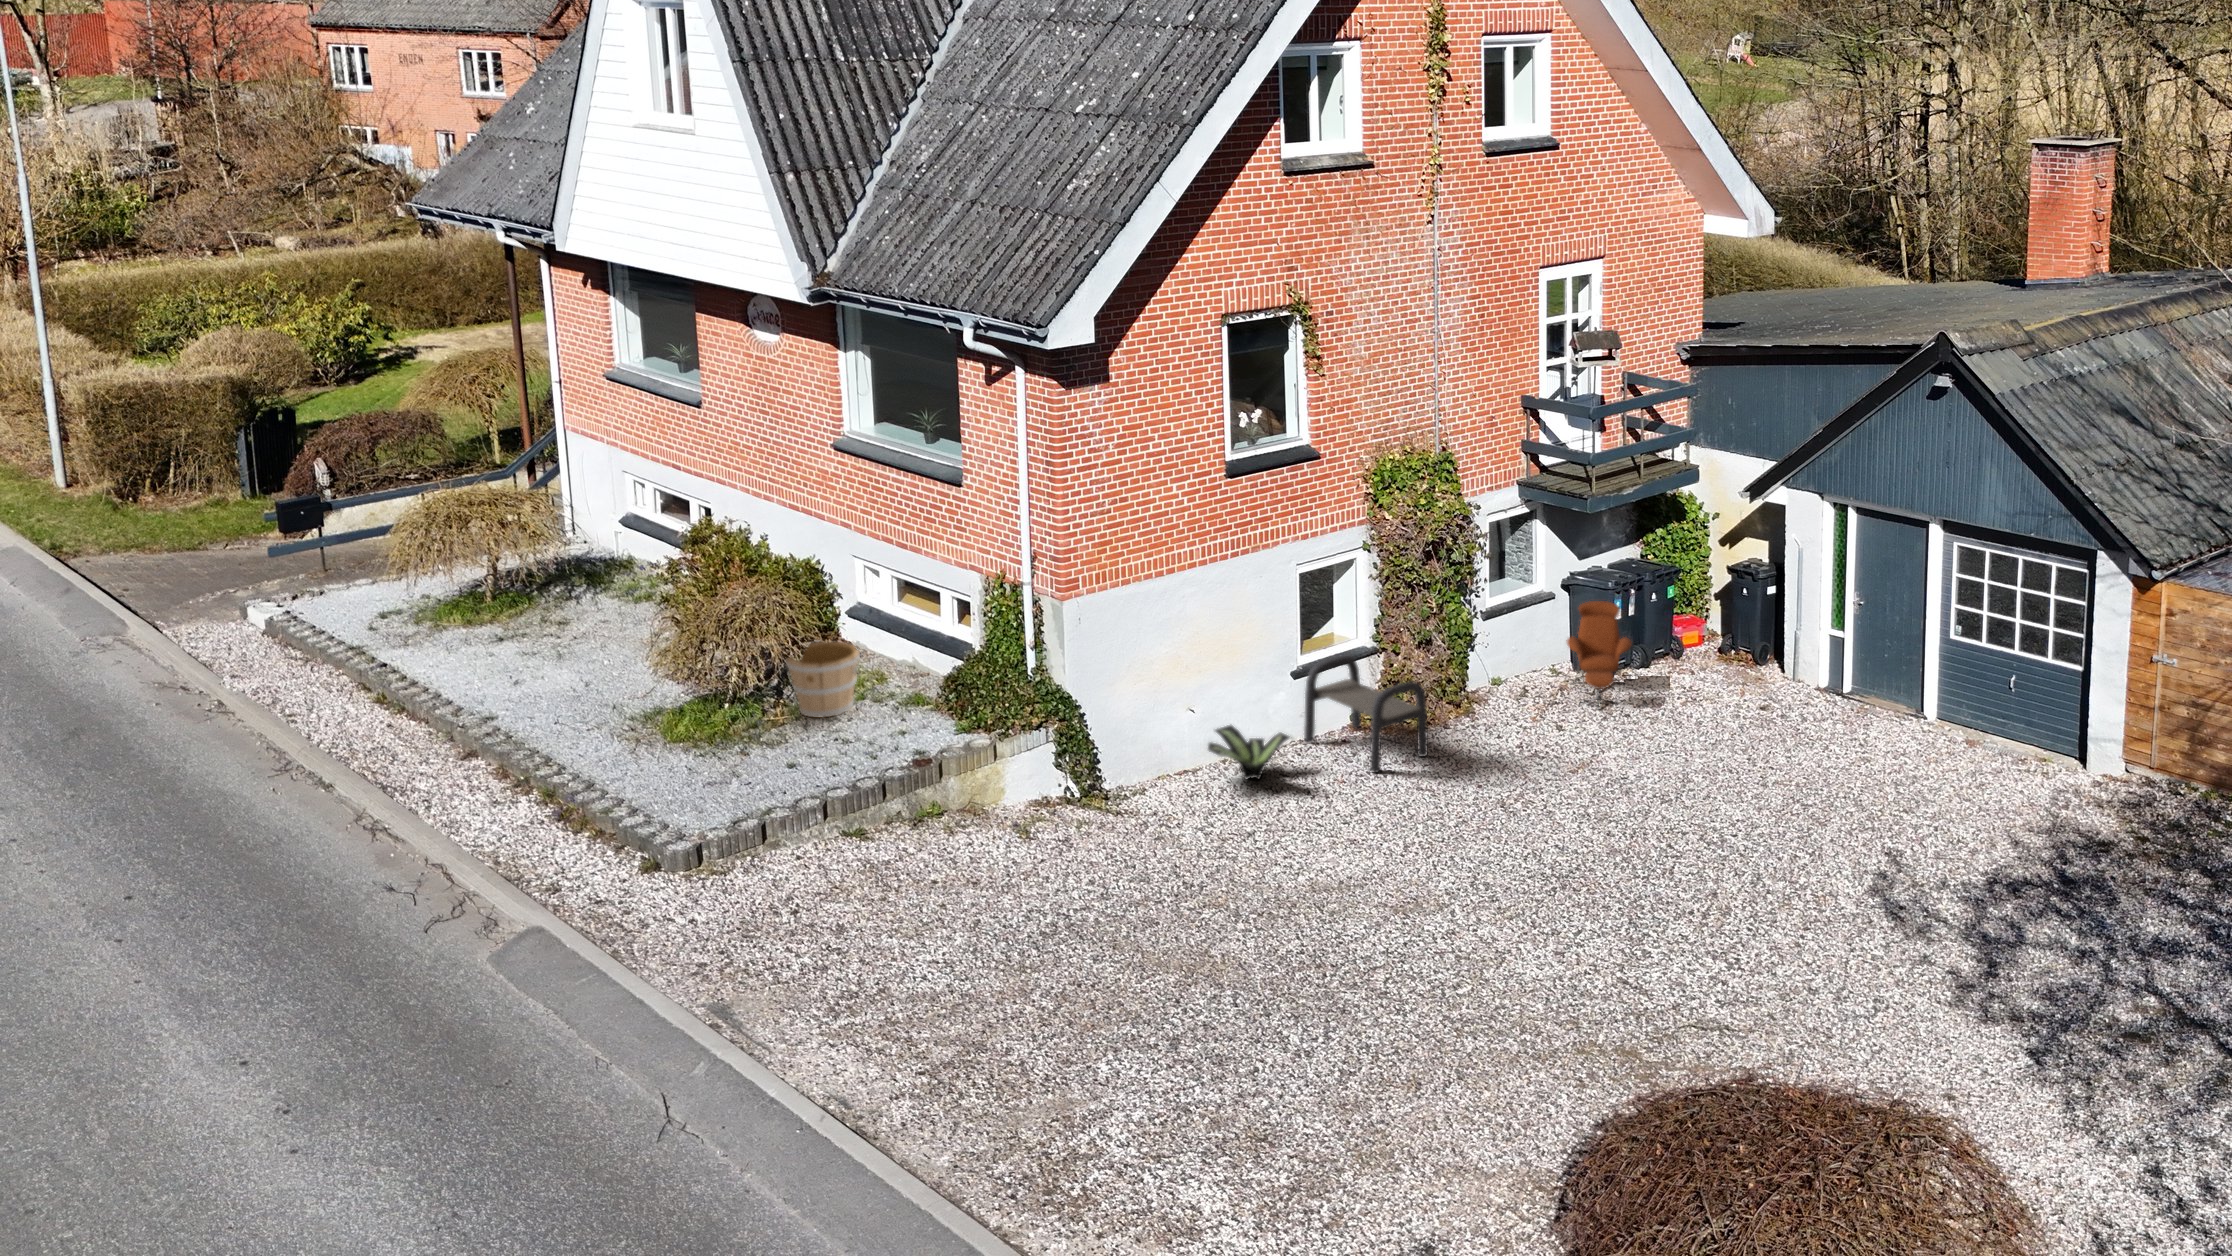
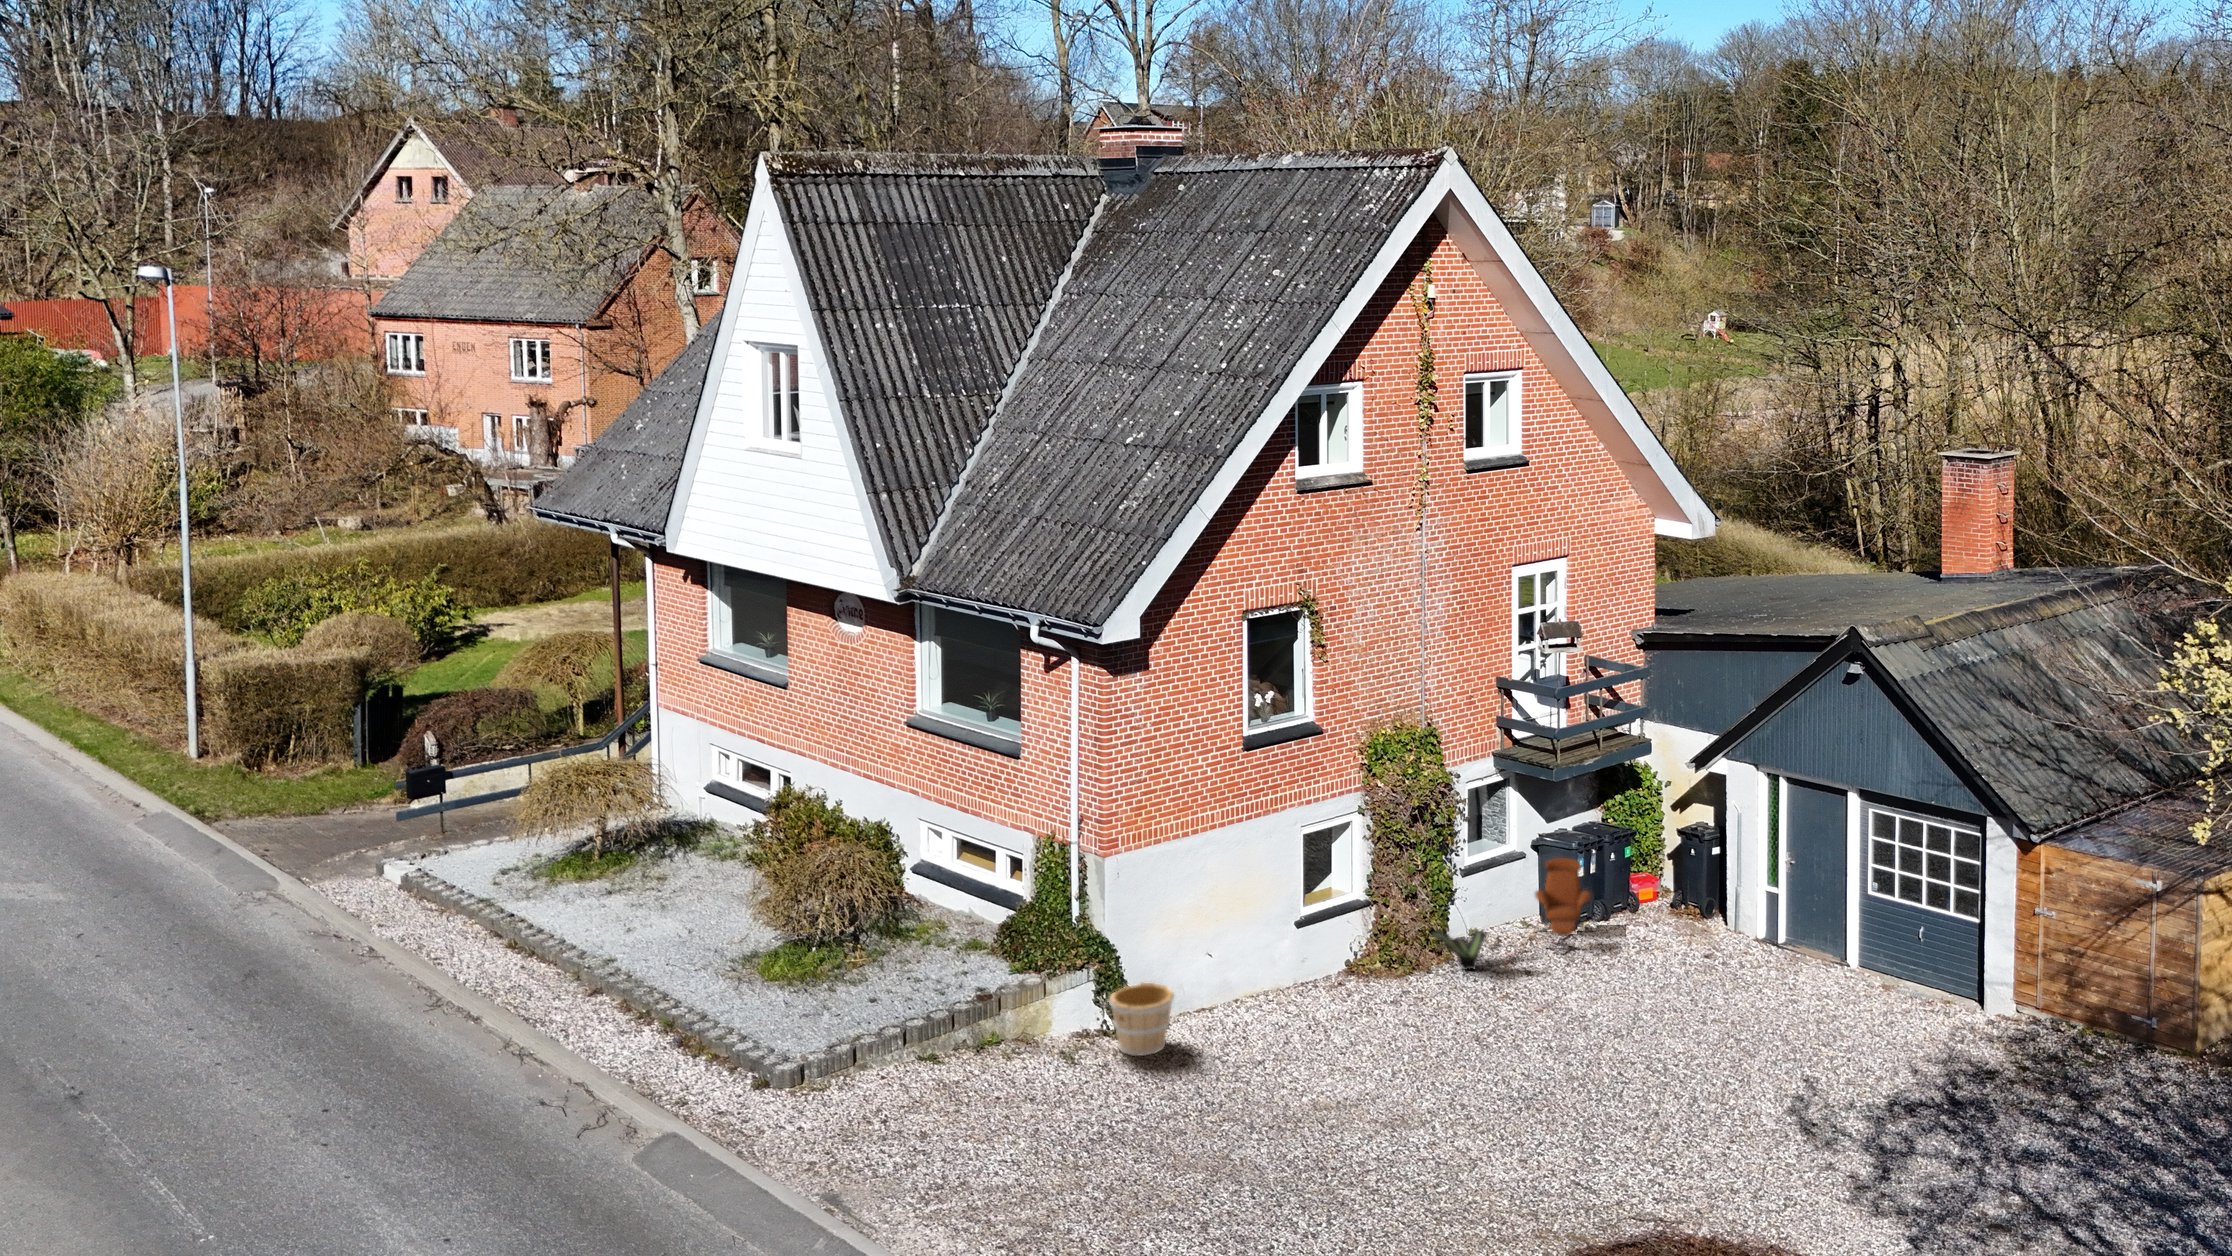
wooden bucket: present [786,642,860,717] -> present [1109,982,1174,1056]
bench: present [1304,656,1428,773] -> none [1306,906,1413,1010]
potted plant: present [1208,725,1290,779] -> present [1431,930,1499,970]

